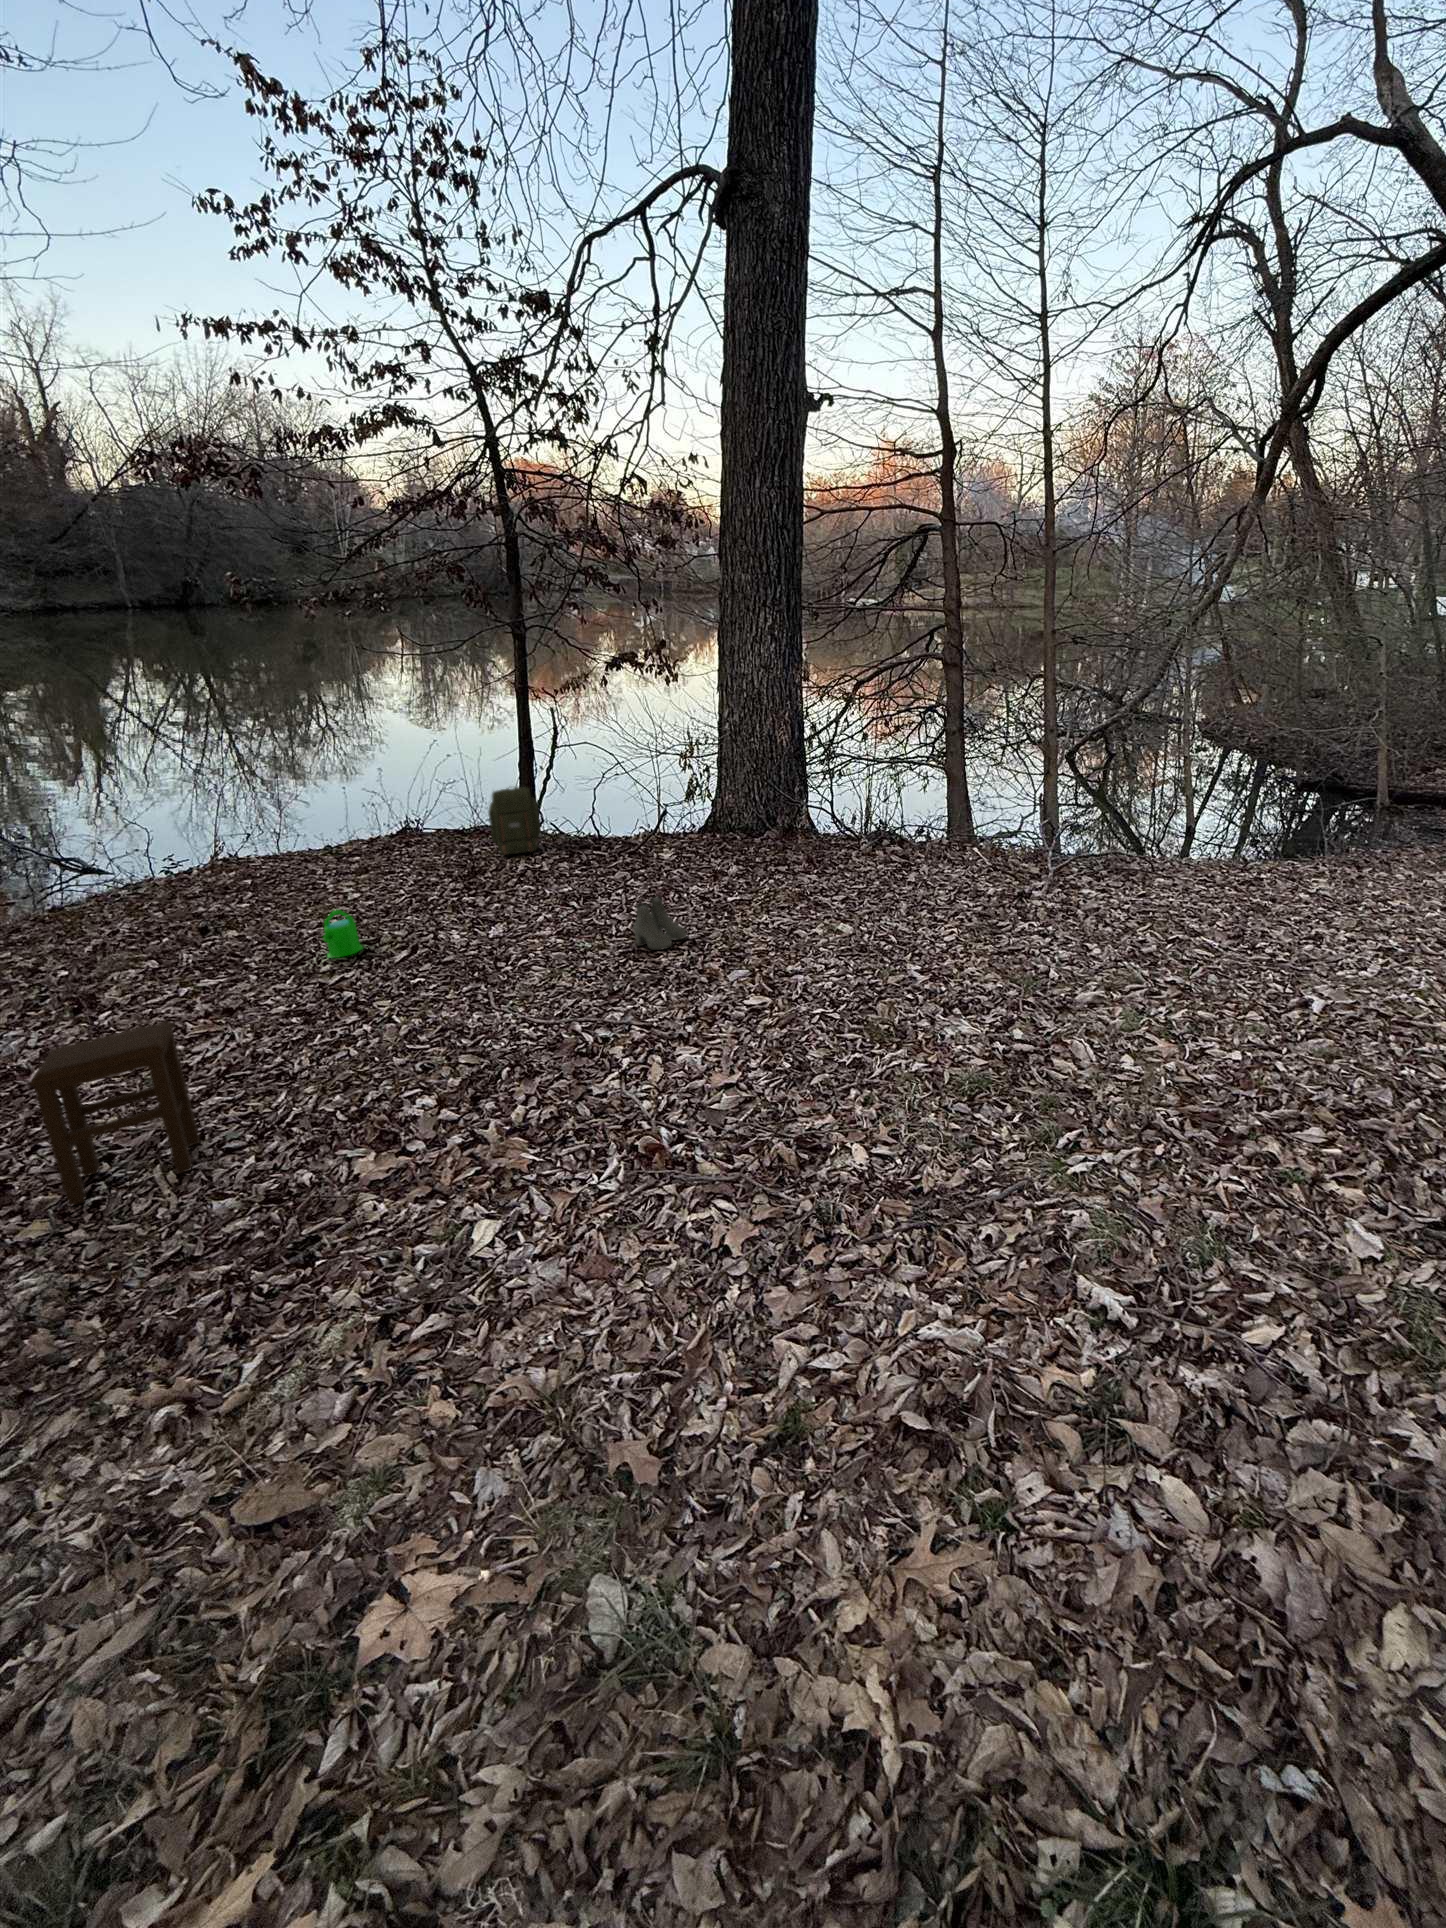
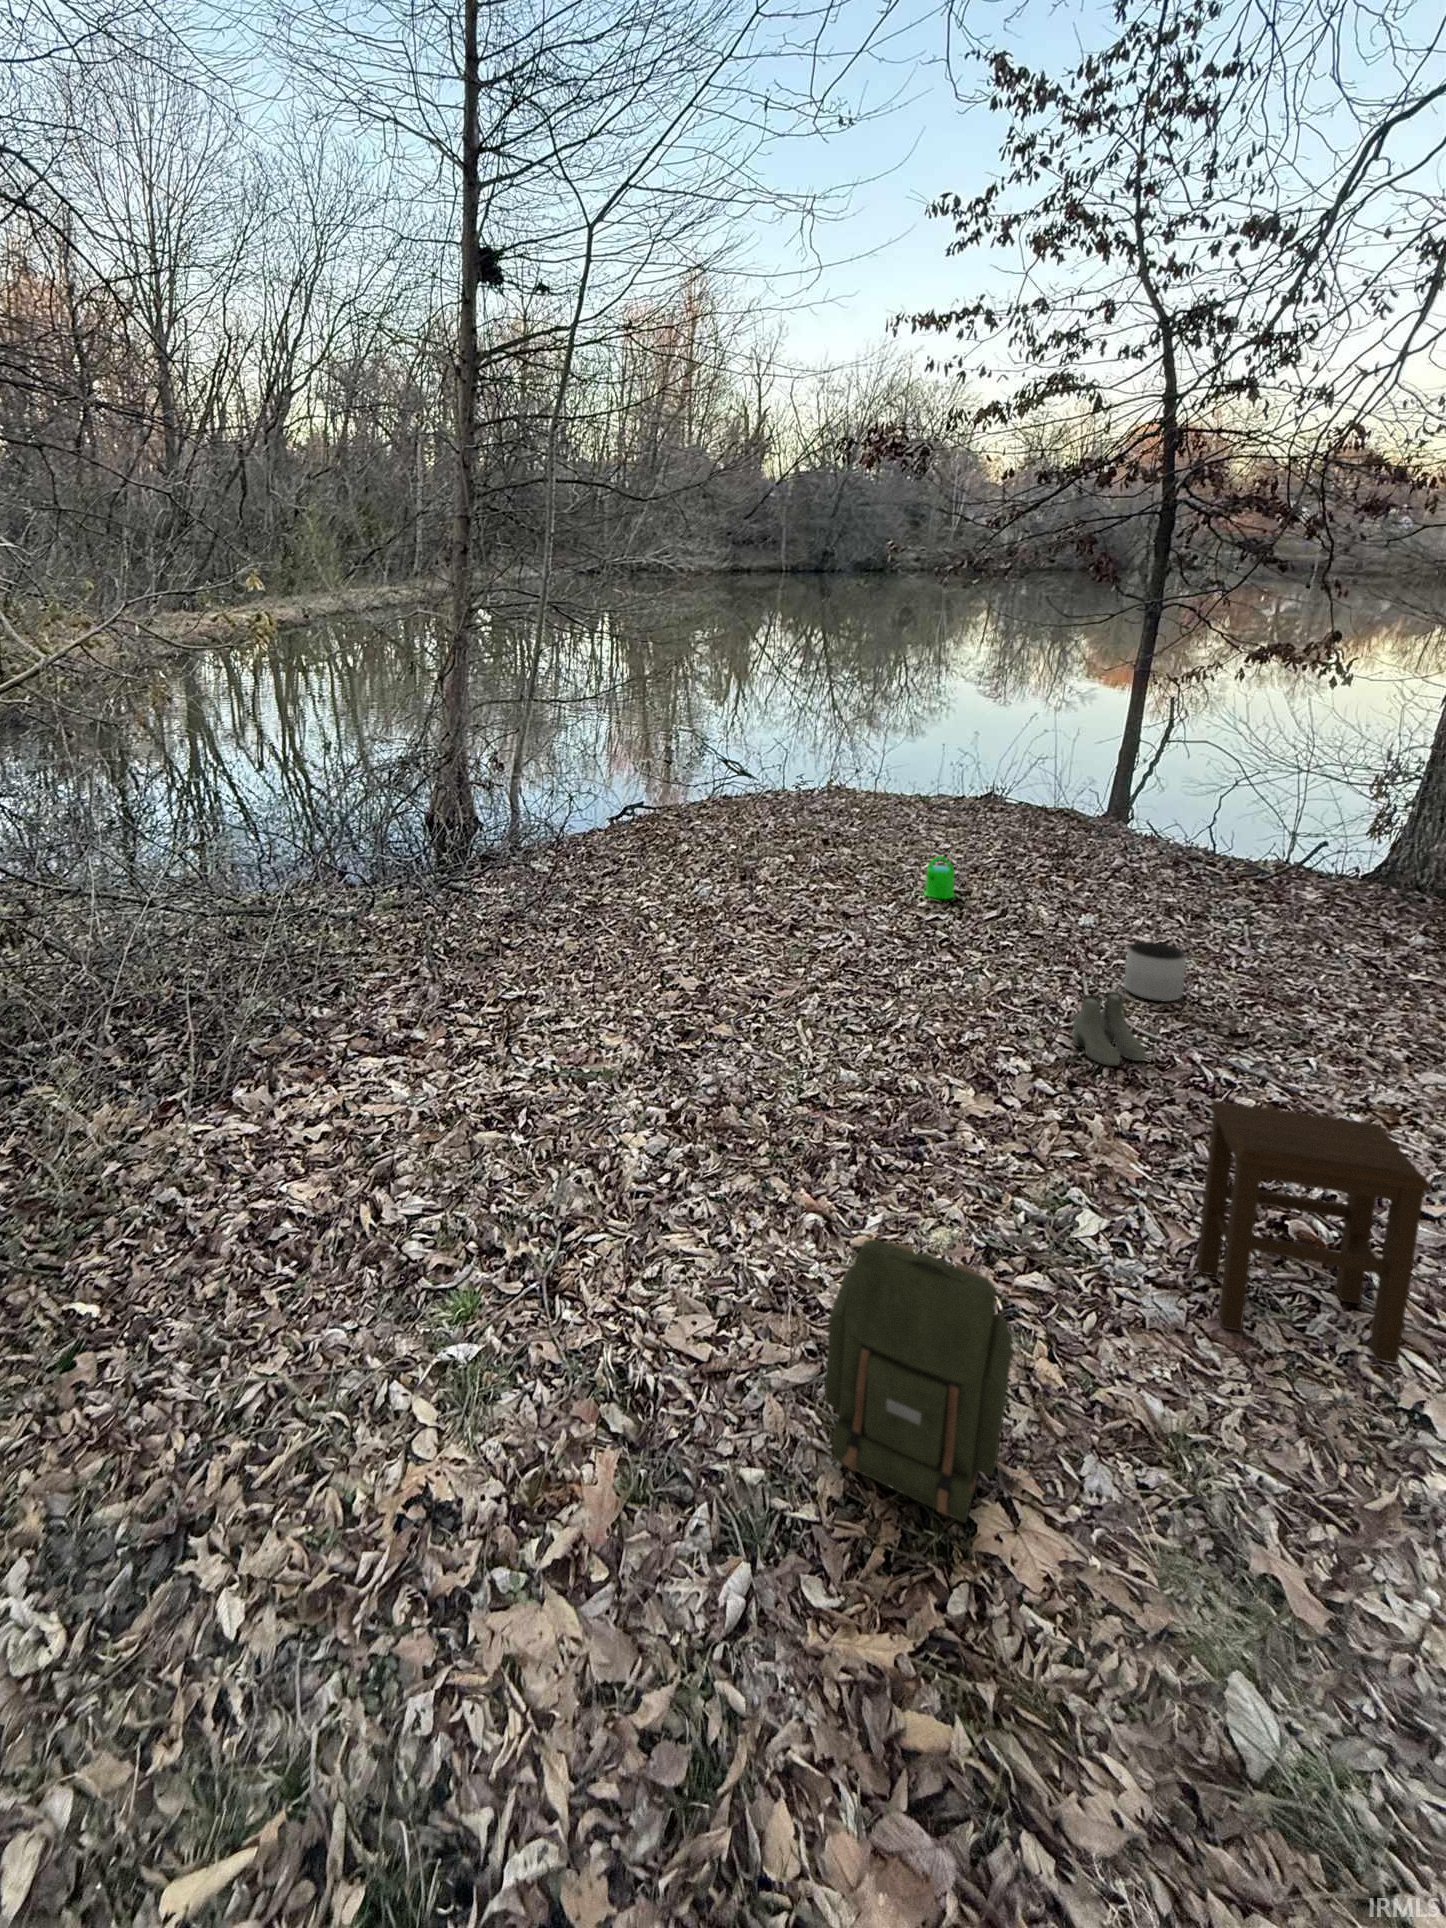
backpack: present [488,787,541,855] -> present [825,1239,1013,1522]
boots: present [634,896,687,950] -> present [1072,991,1146,1066]
planter: none [517,933,572,990] -> present [1124,942,1186,1002]
stool: present [30,1021,200,1206] -> present [1197,1101,1431,1364]

